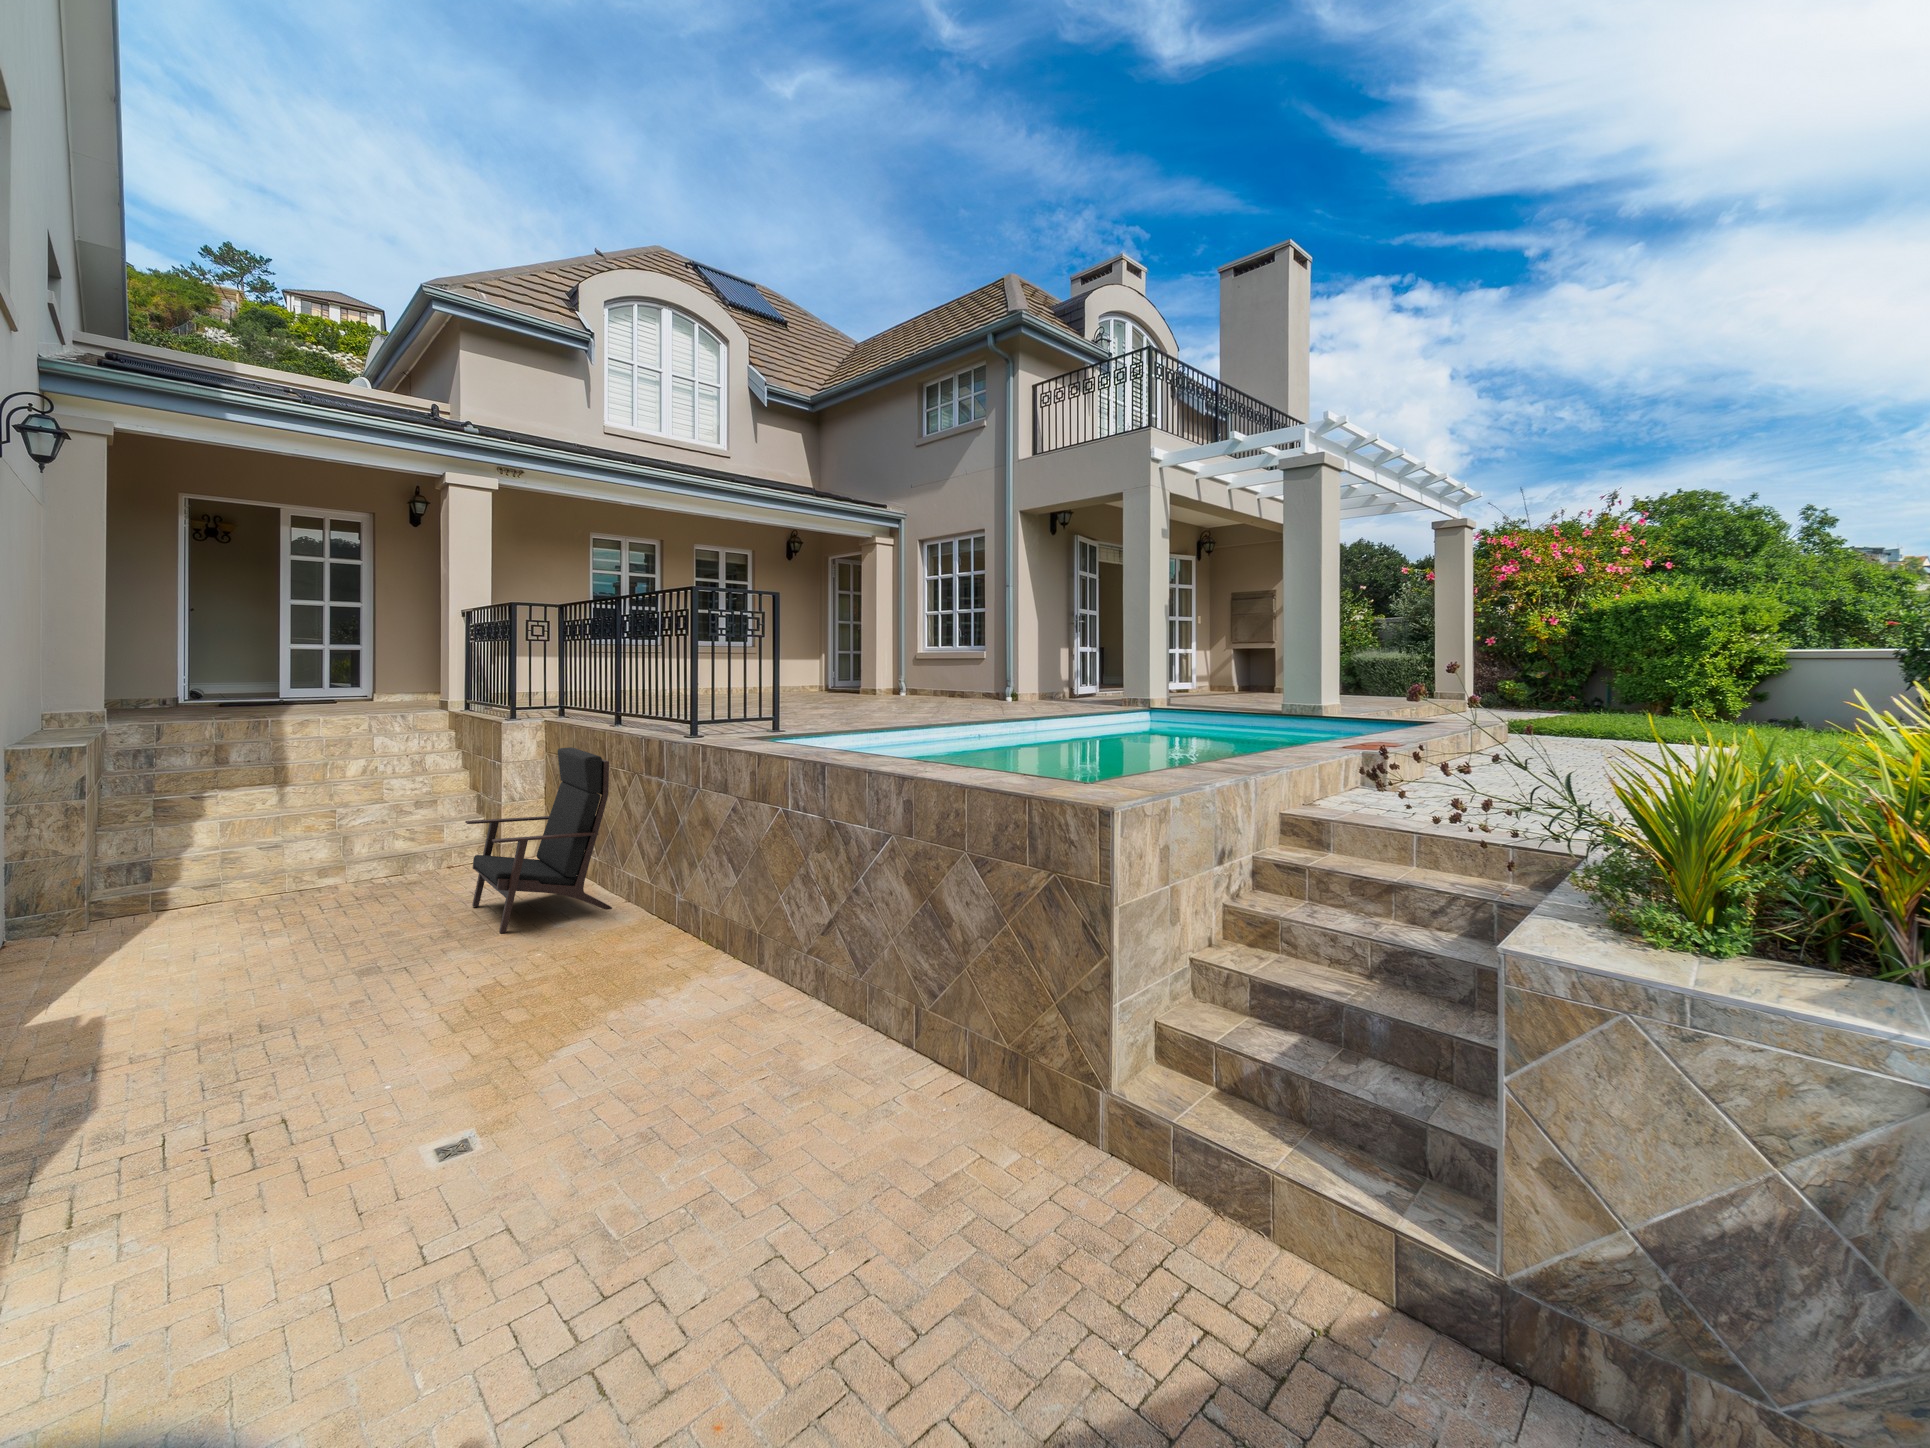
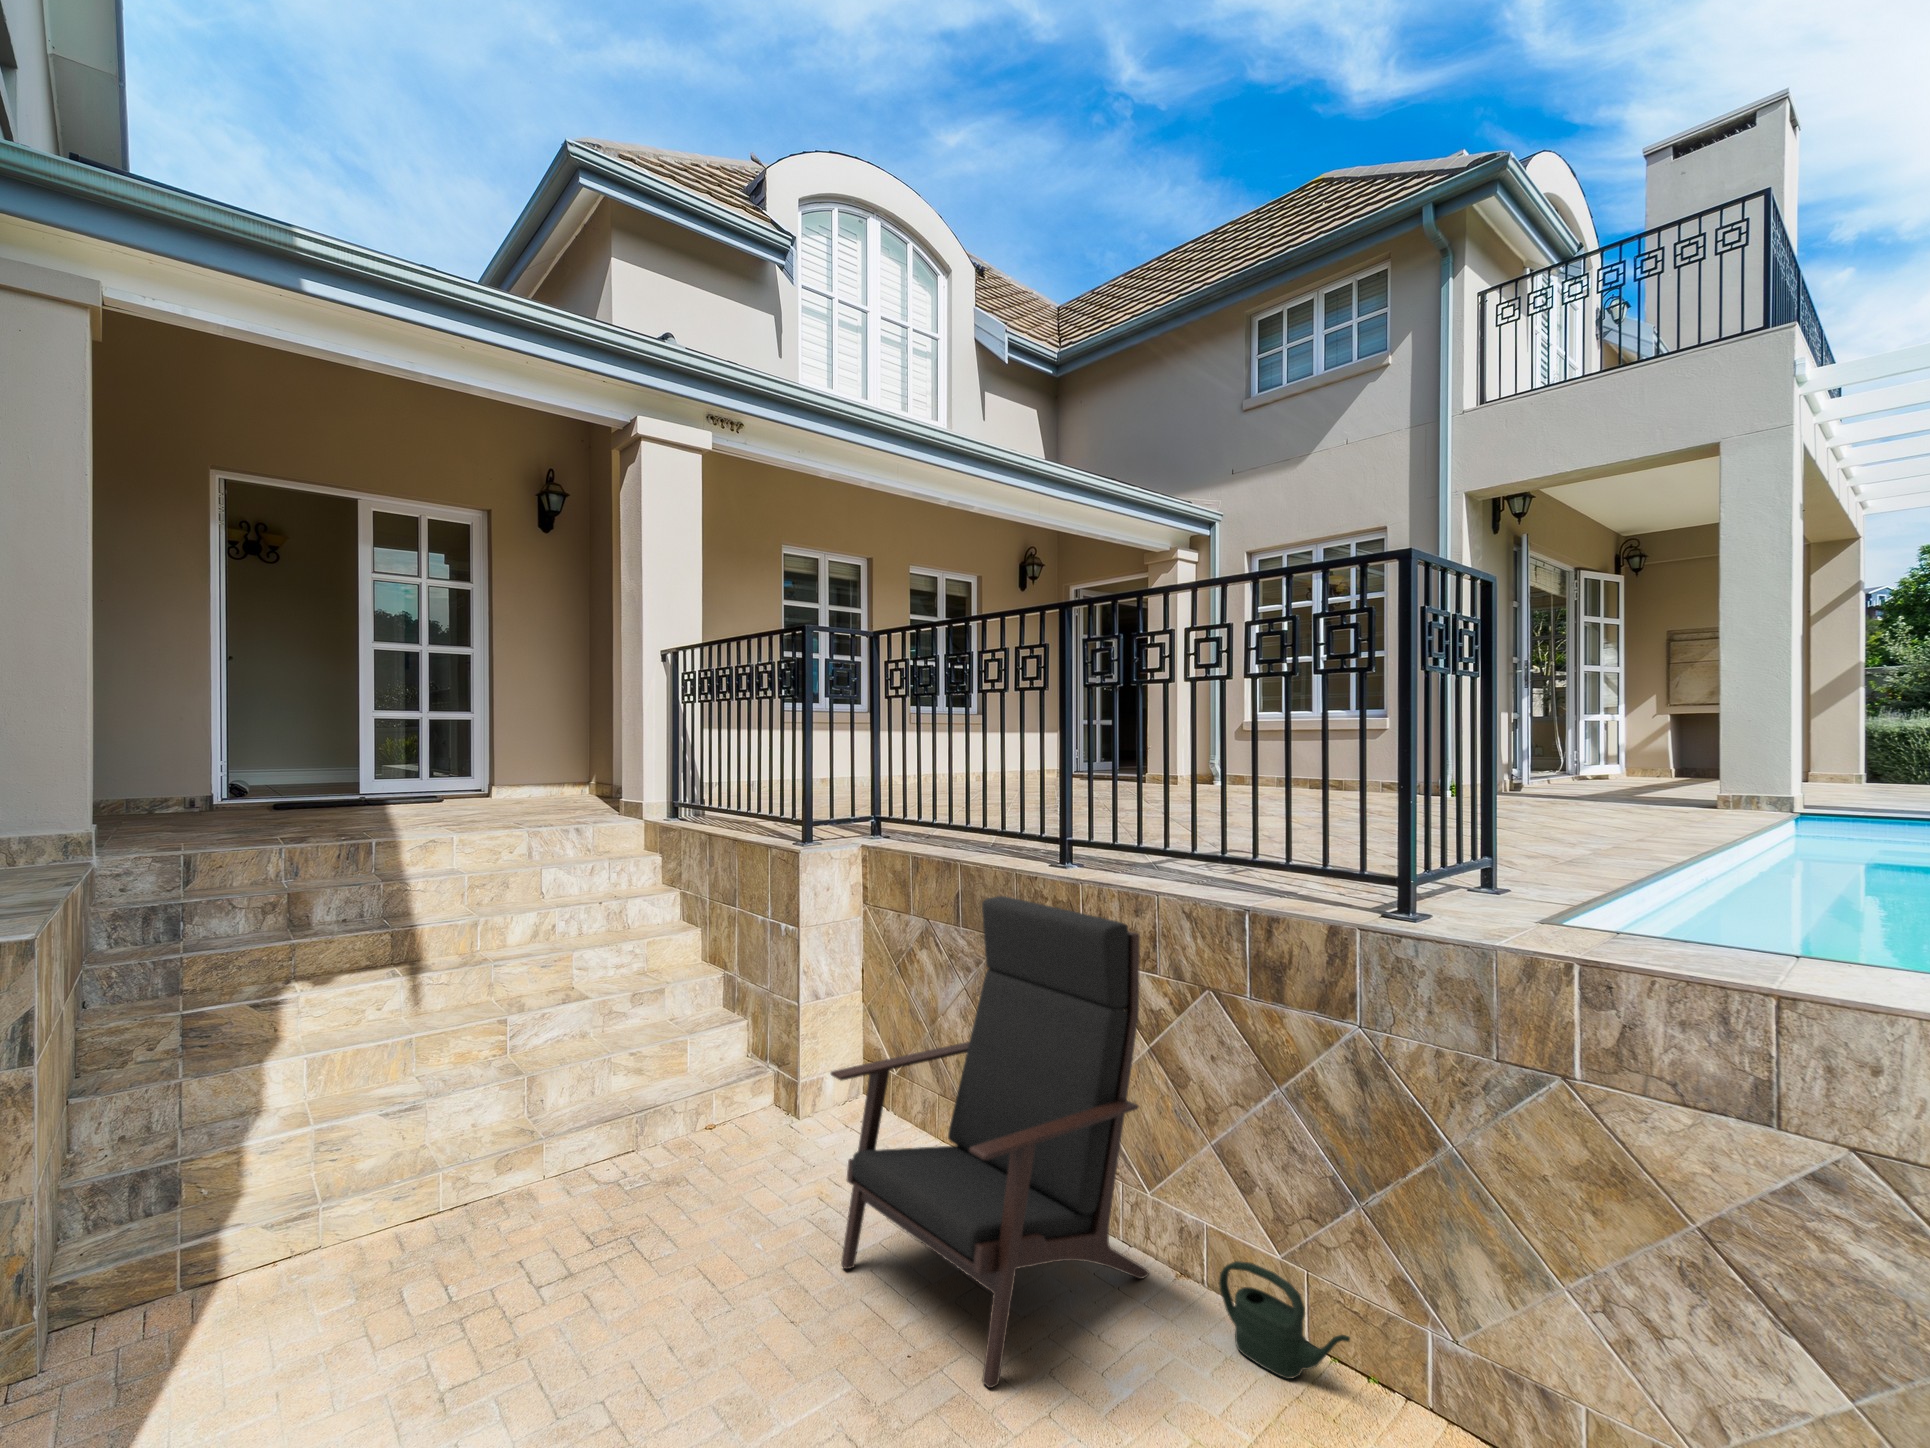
watering can: none [618,892,644,931] -> present [1219,1261,1350,1379]

